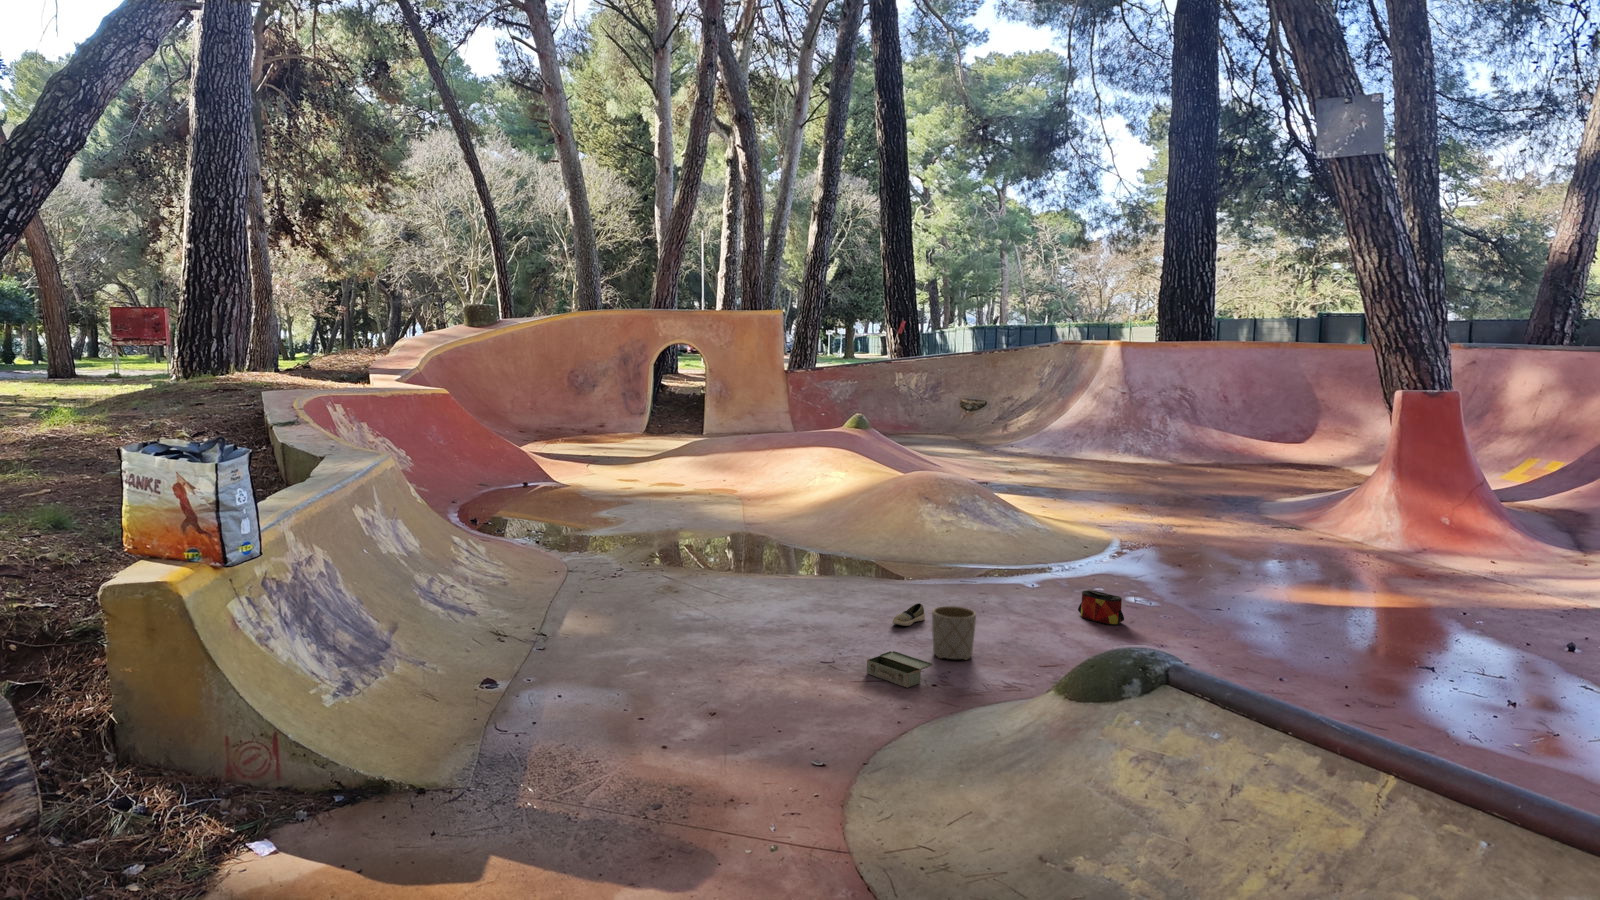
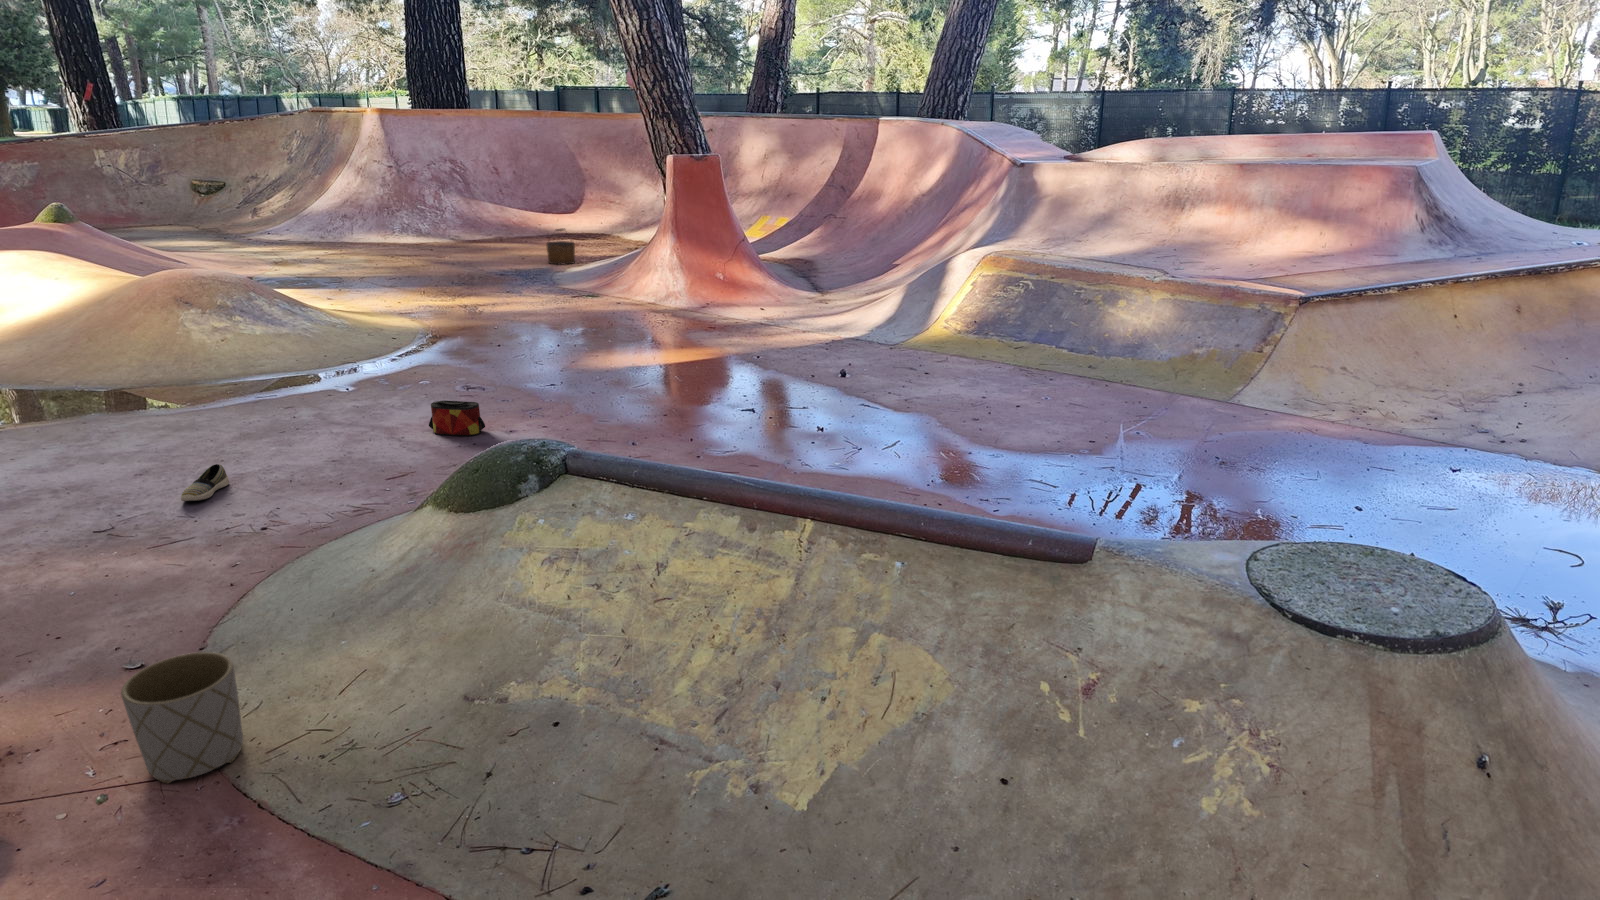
bucket: none [1257,457,1288,493] -> present [546,229,575,264]
planter: present [932,606,976,660] -> present [121,652,243,784]
toolbox: present [867,651,932,688] -> none [161,545,270,592]

